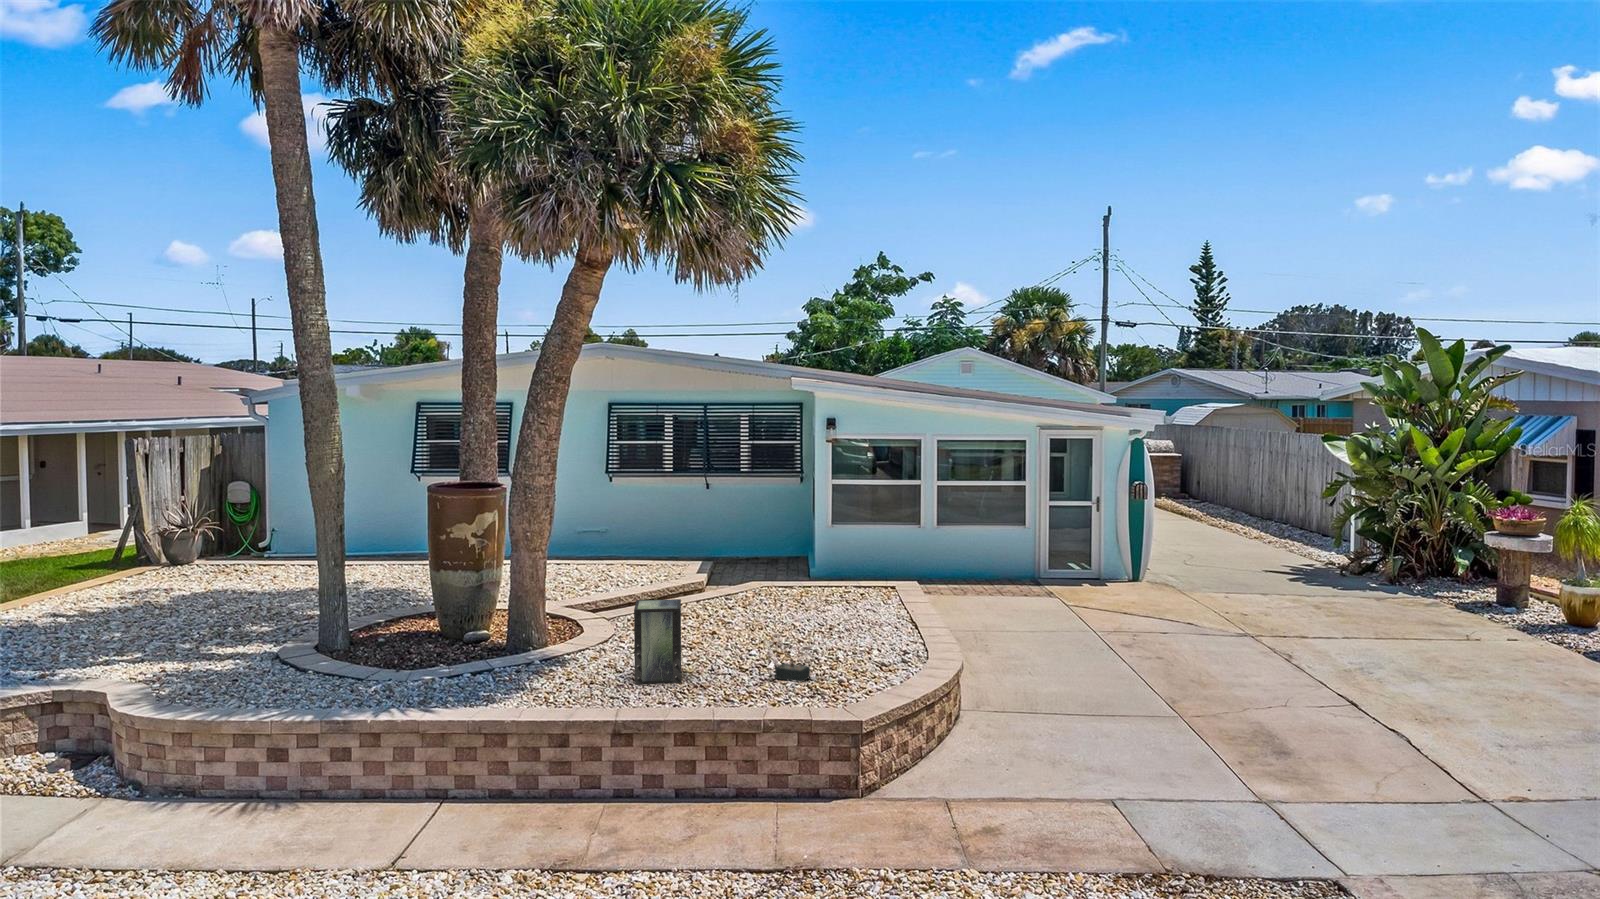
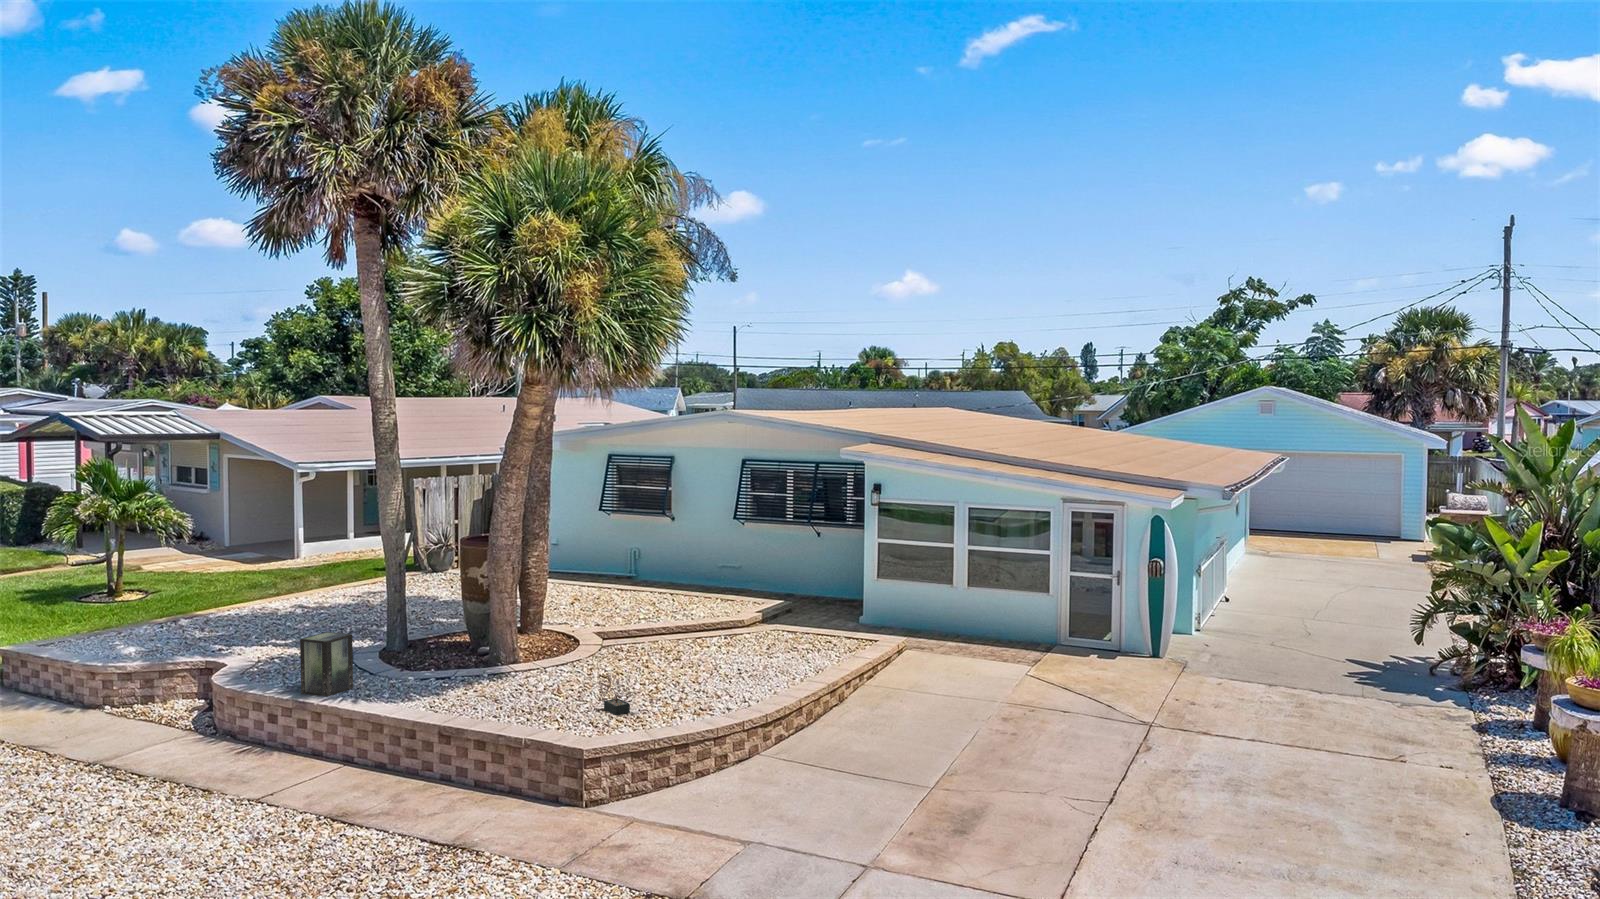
storage box: present [634,599,681,685] -> present [300,632,353,697]

